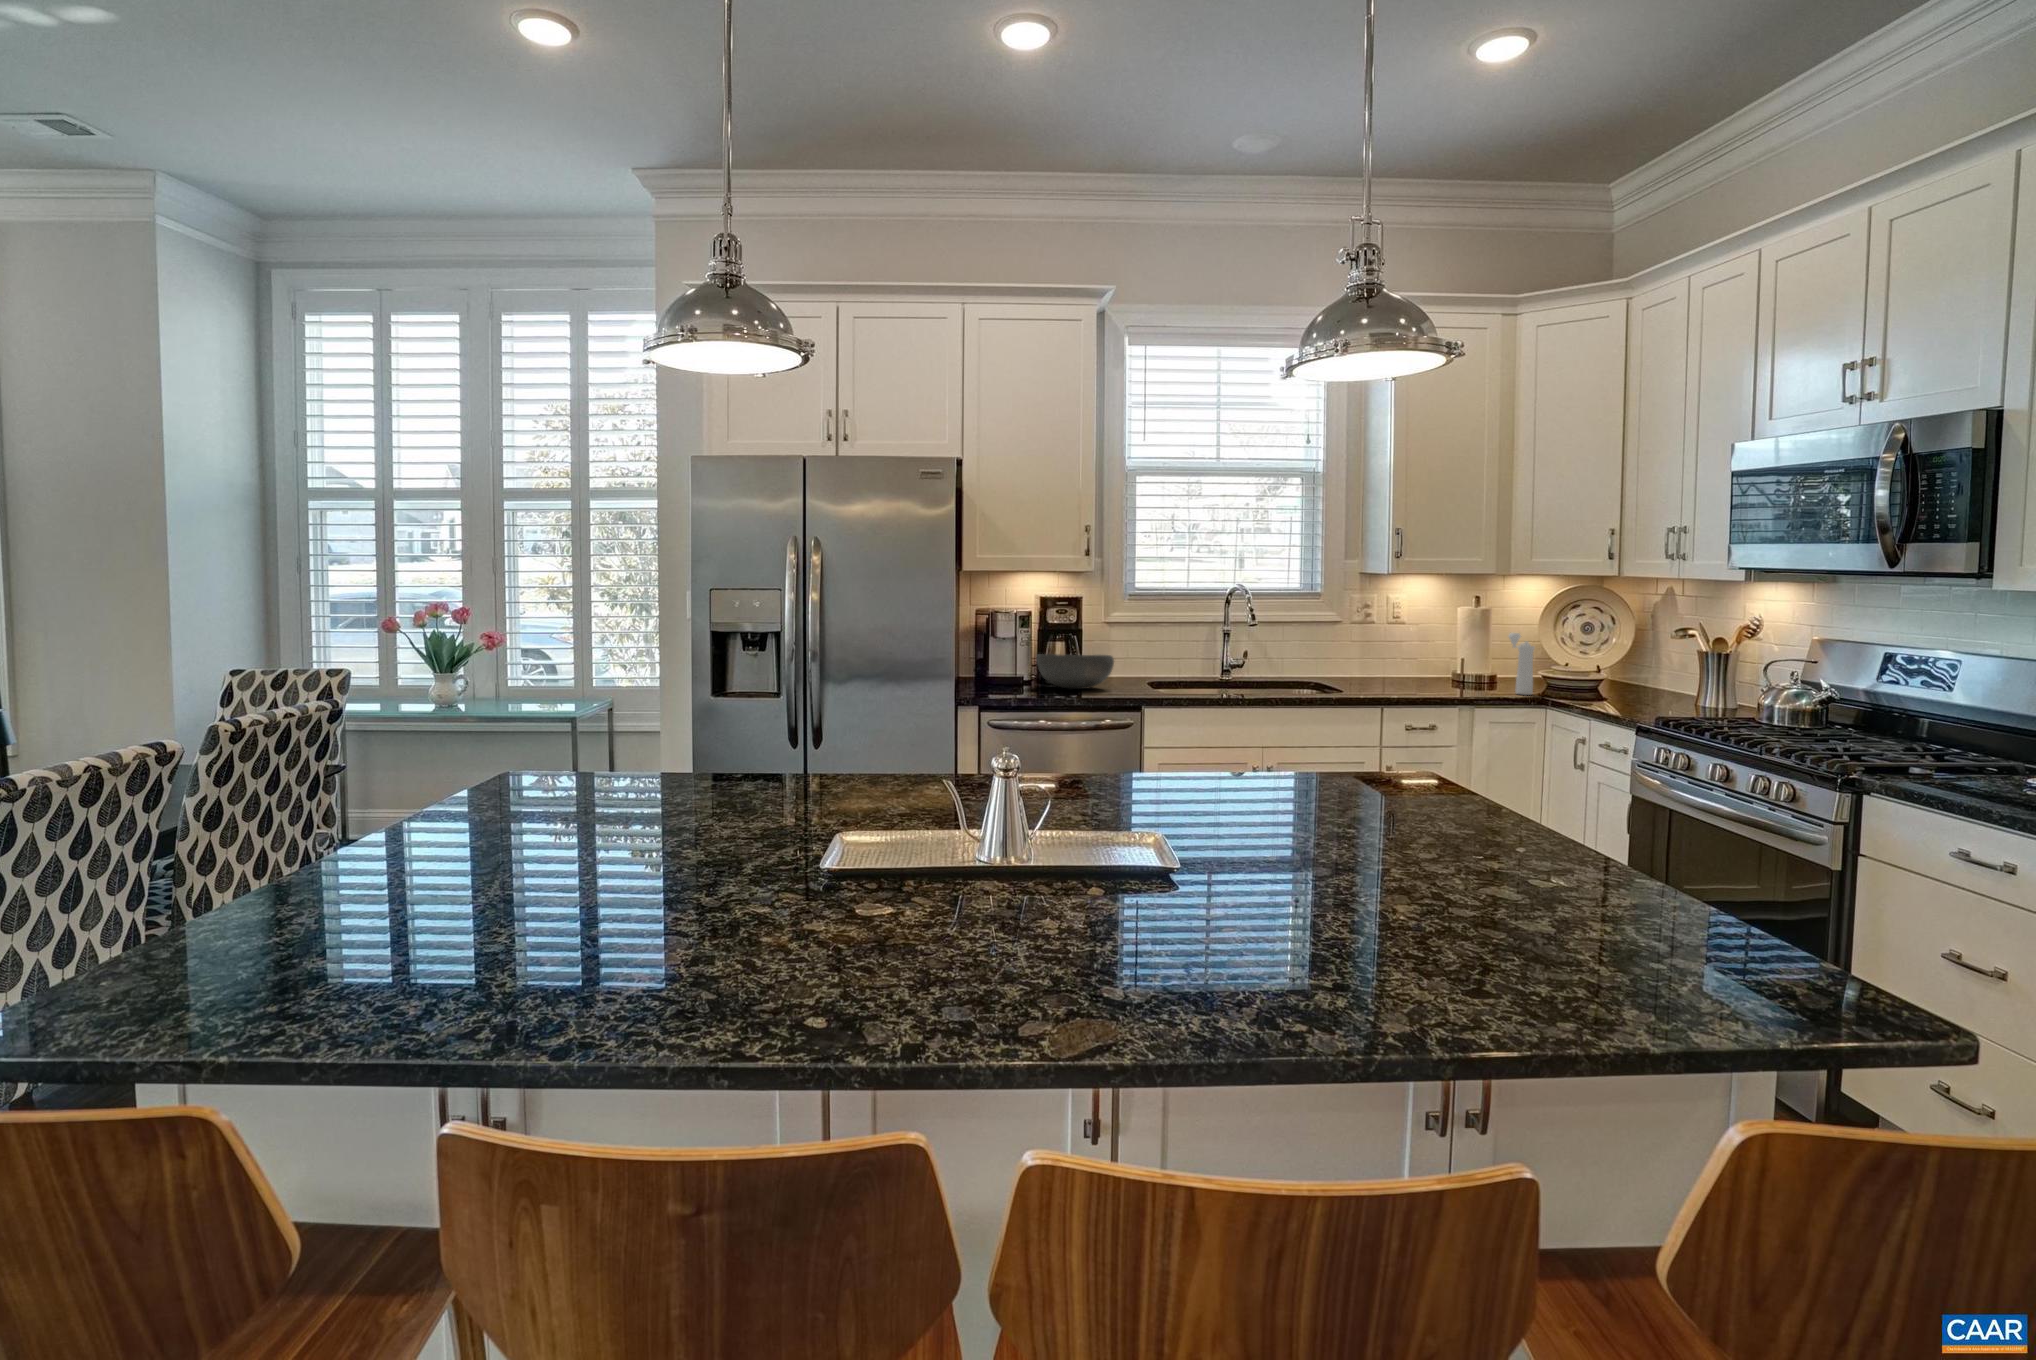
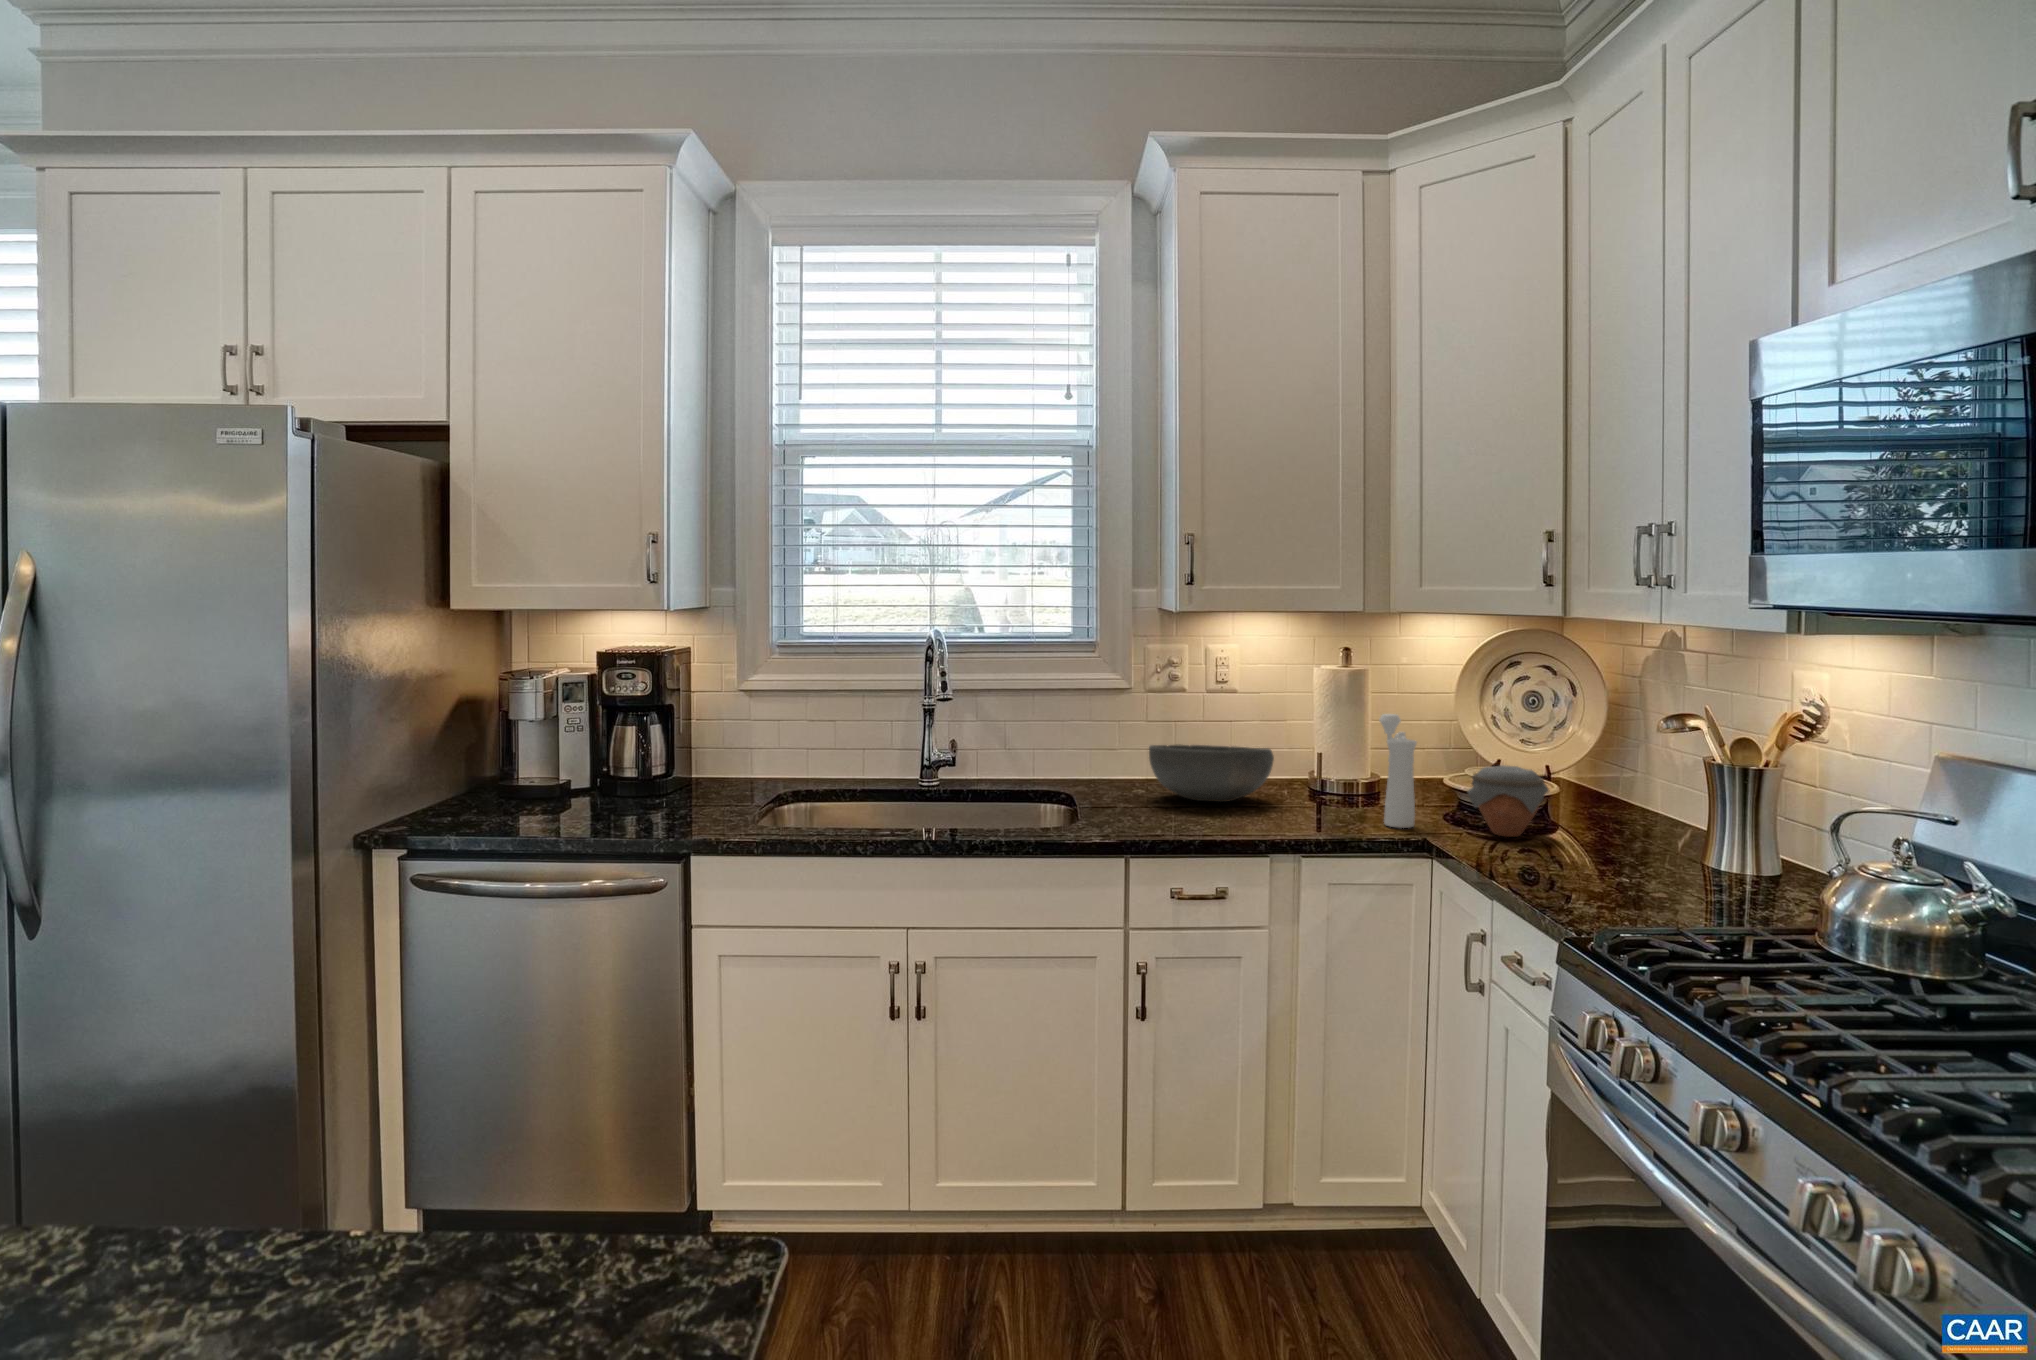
bowl: present [1037,654,1114,689] -> present [1149,745,1274,802]
jar: none [1565,659,1610,697] -> present [1468,765,1549,837]

